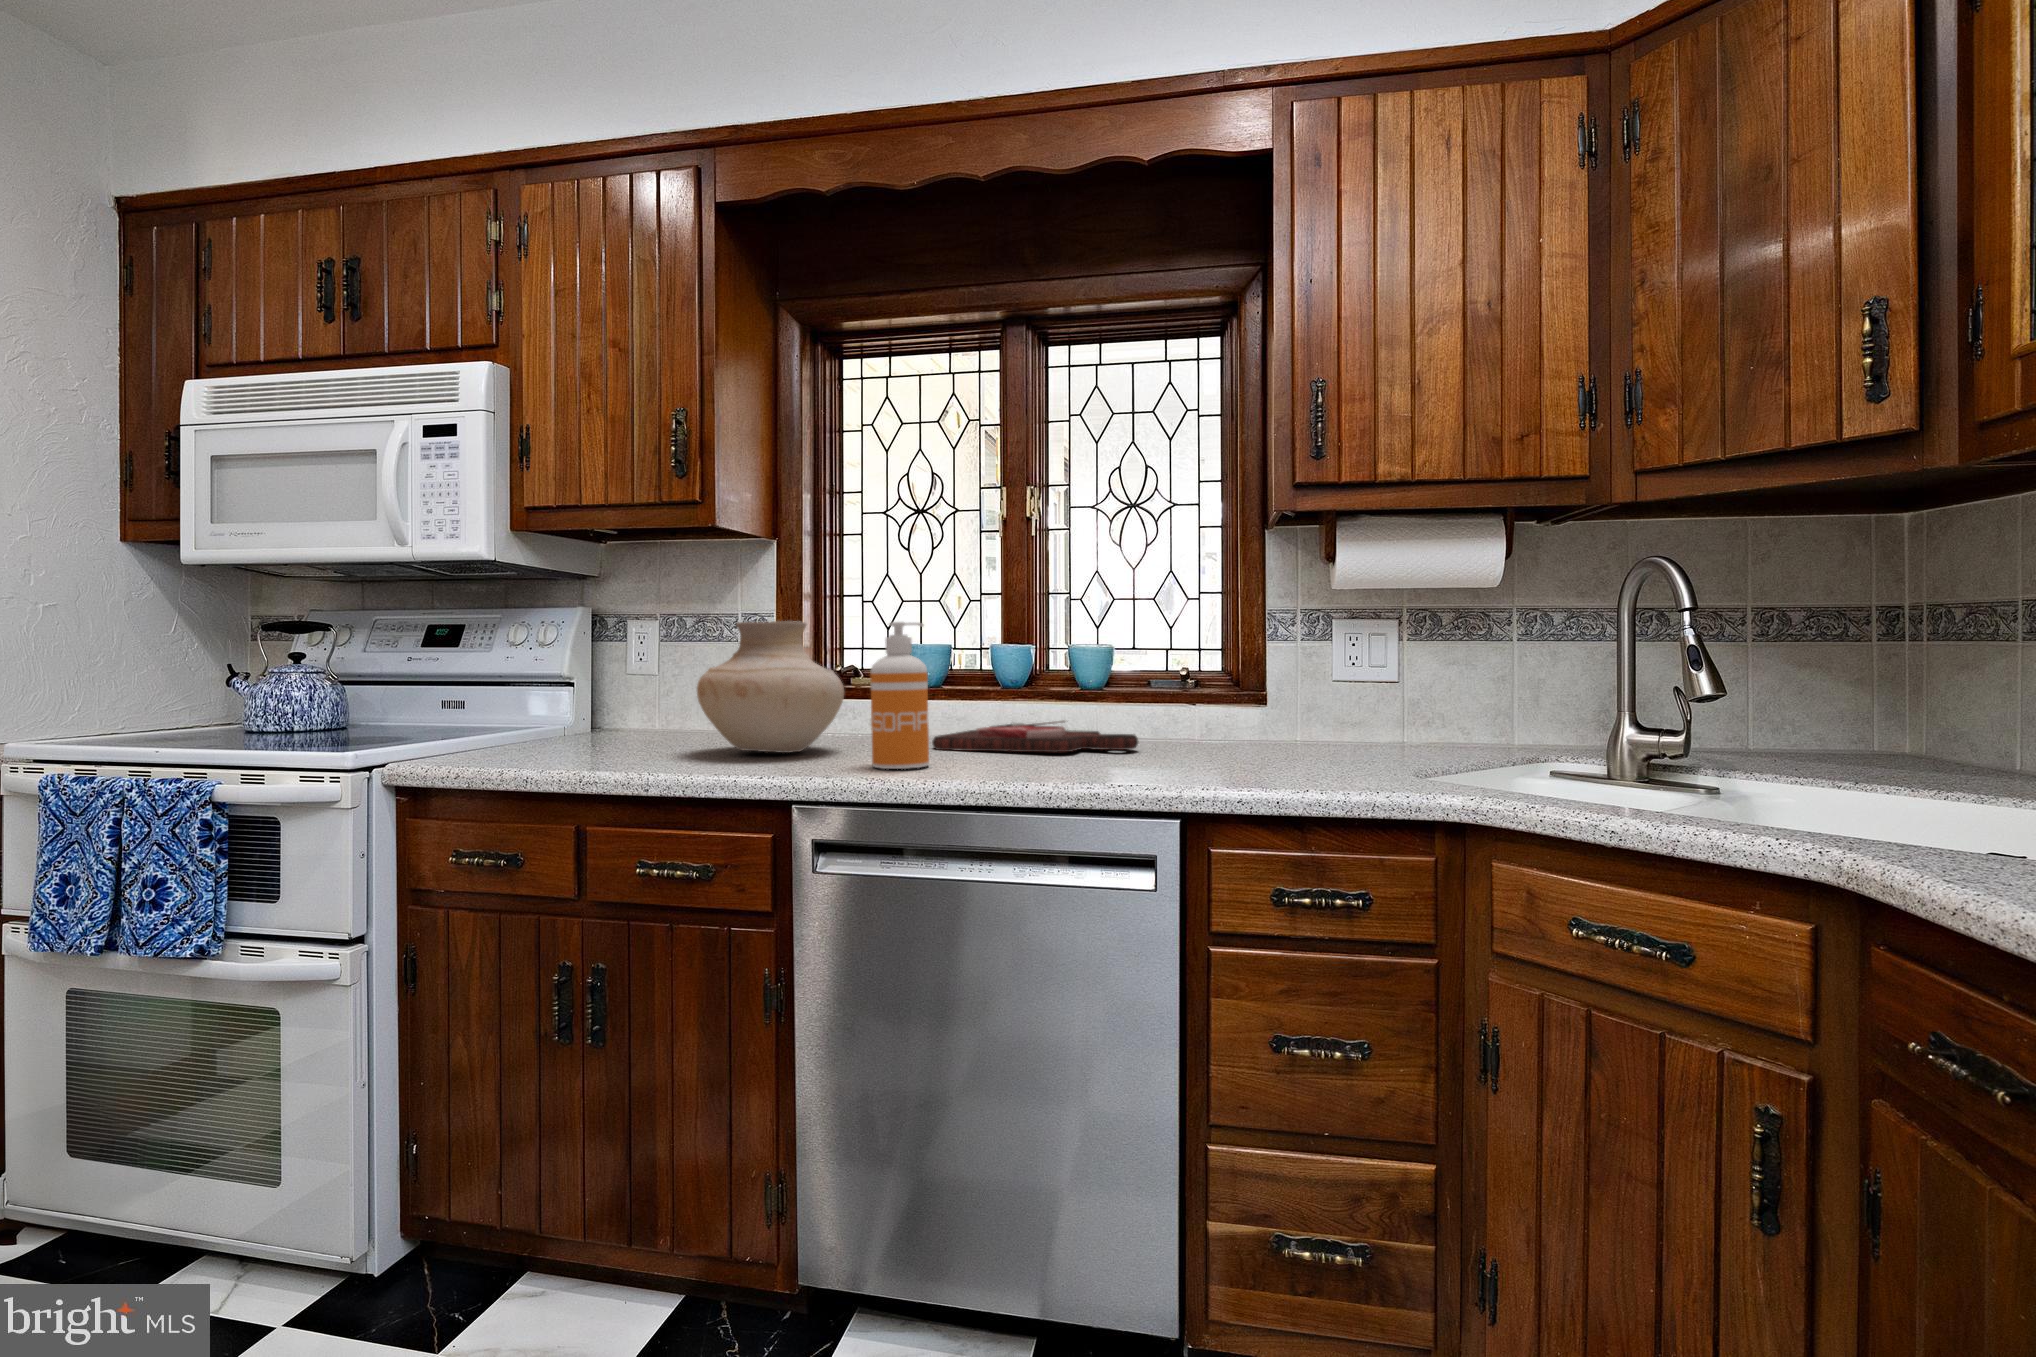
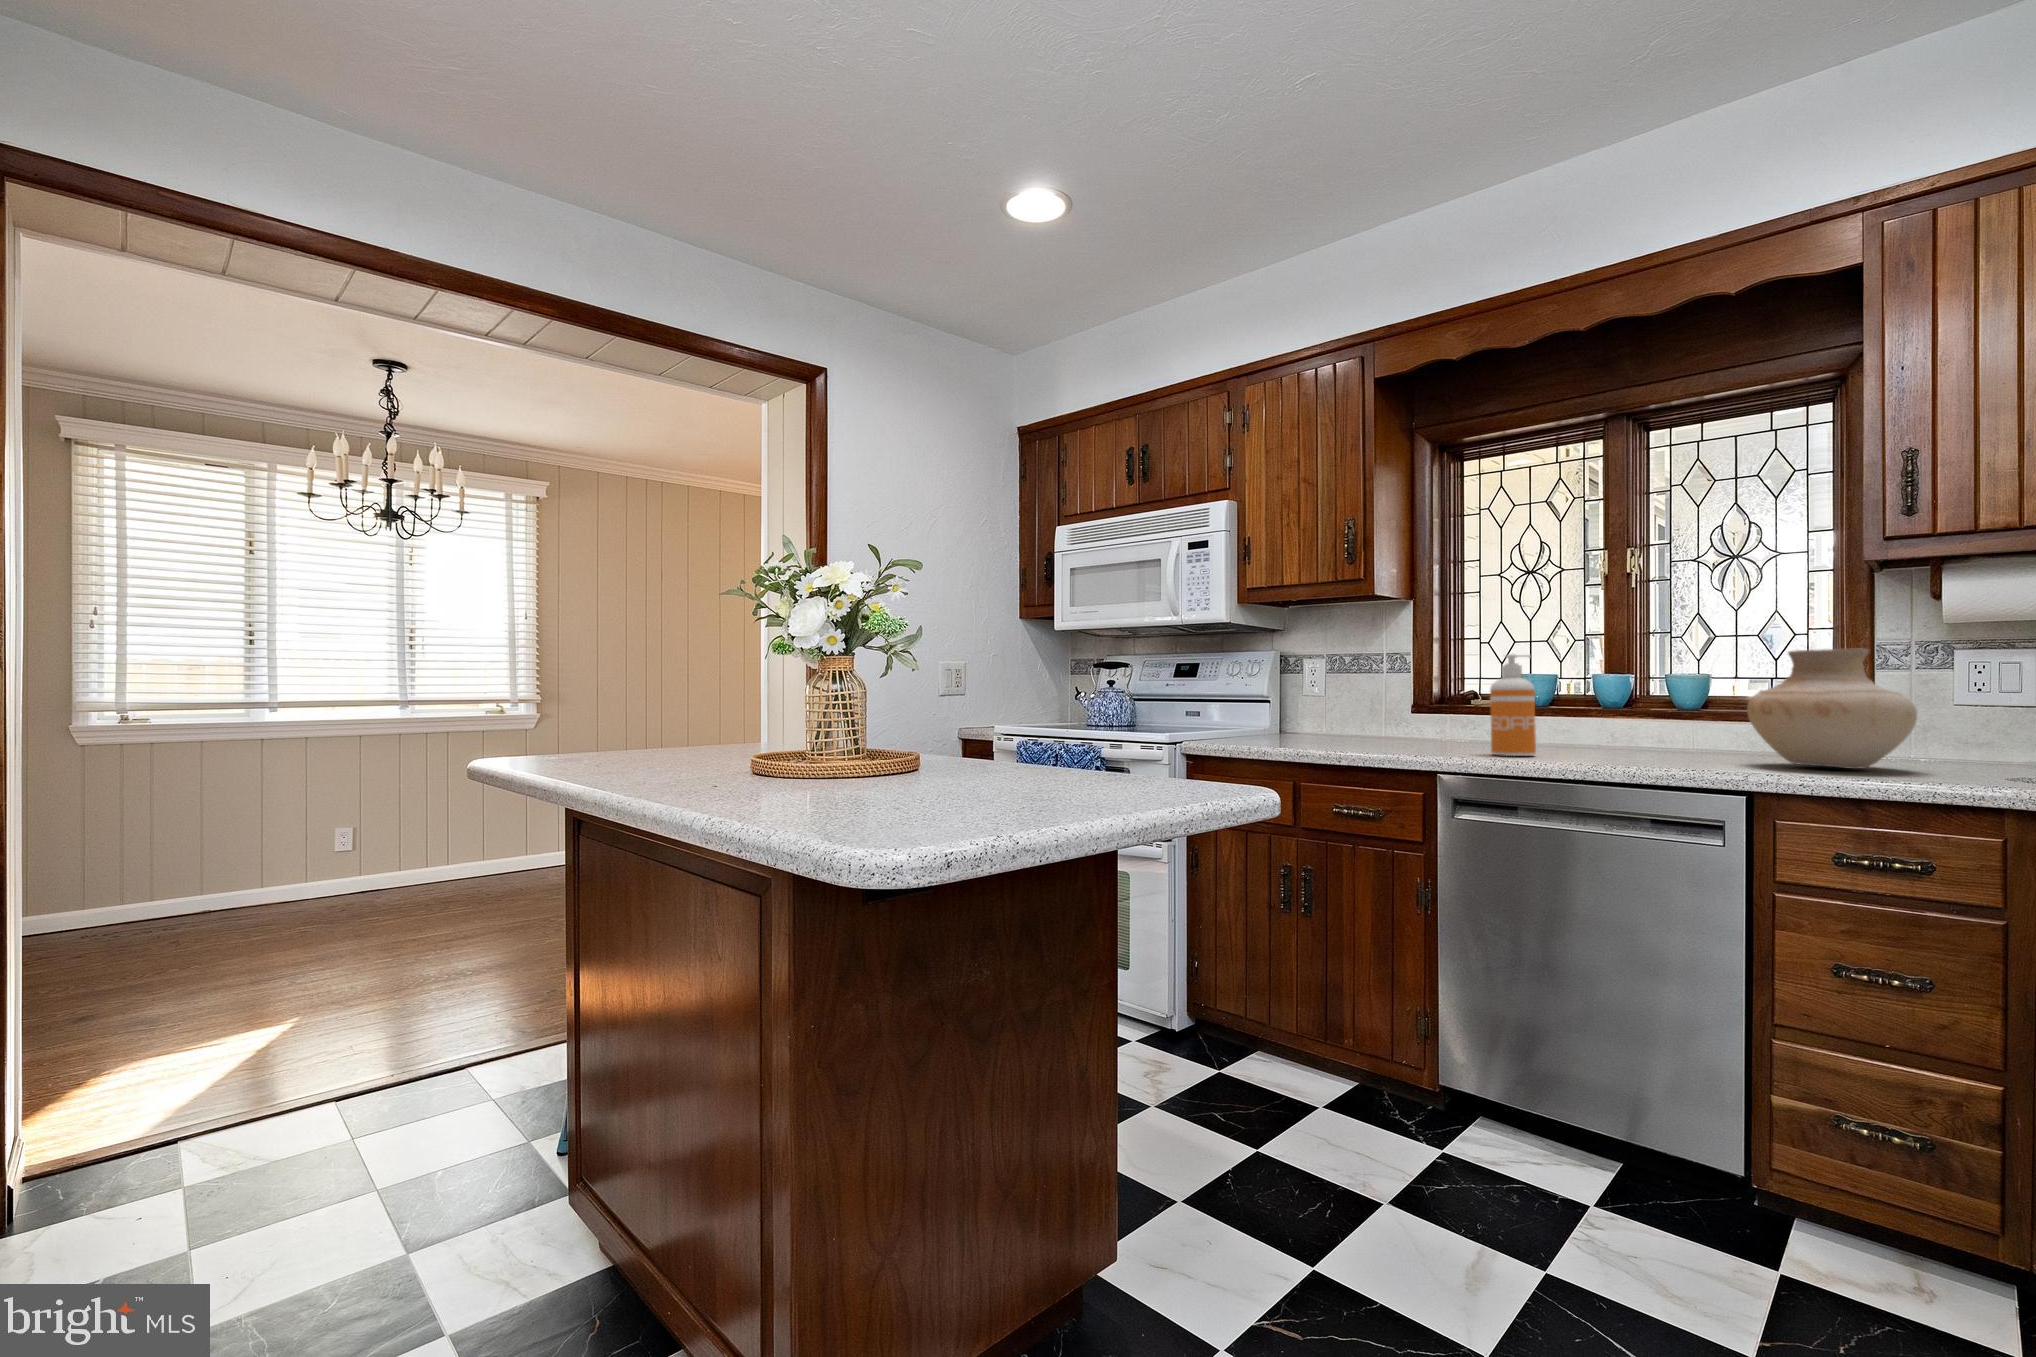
vase: present [697,621,844,753] -> present [1747,649,1917,769]
cutting board: present [932,720,1138,752] -> none [1540,730,1728,754]

